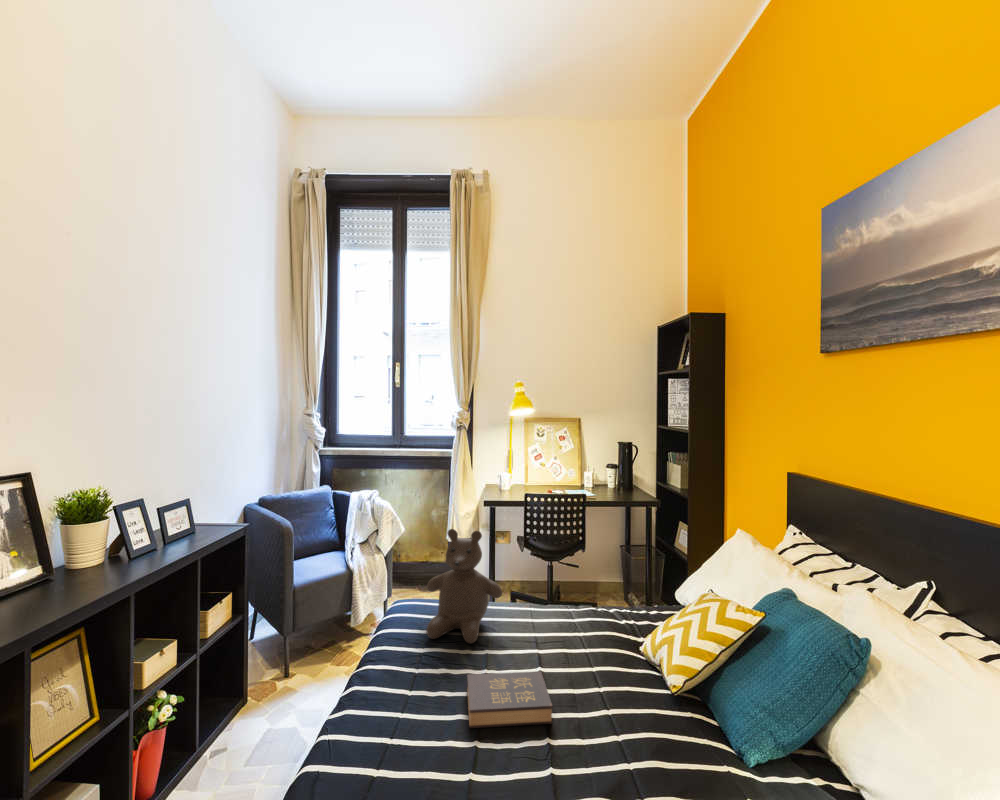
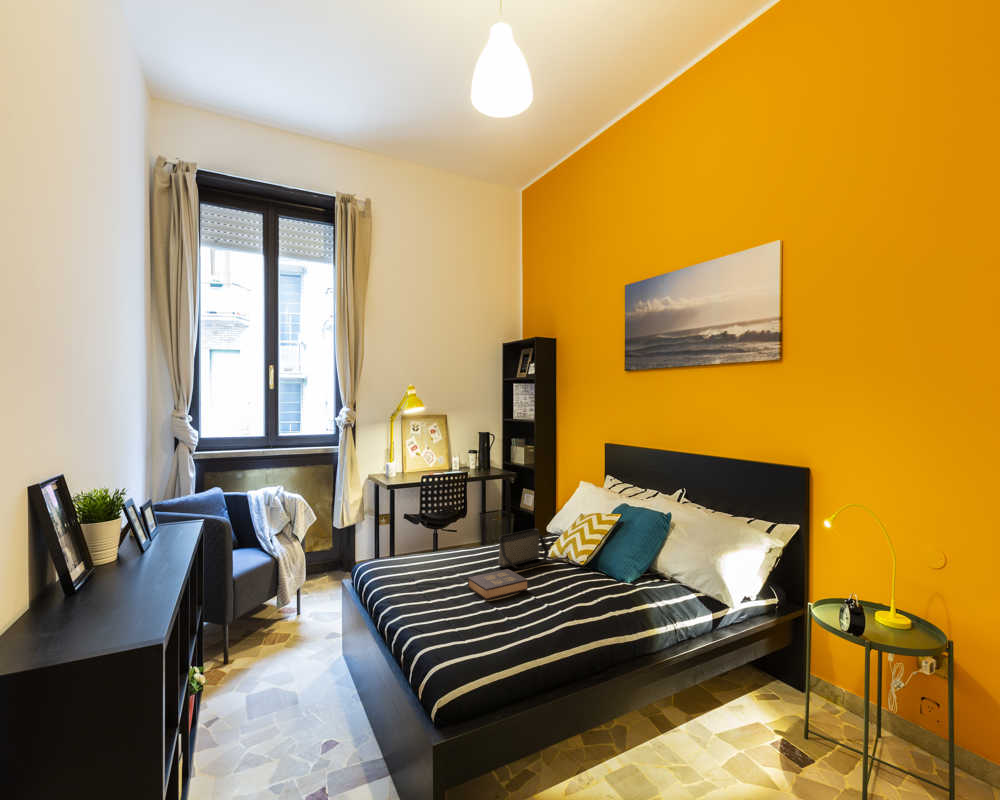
teddy bear: present [426,529,502,643] -> none [403,495,458,571]
handbag: none [545,604,635,671] -> present [499,529,549,569]

